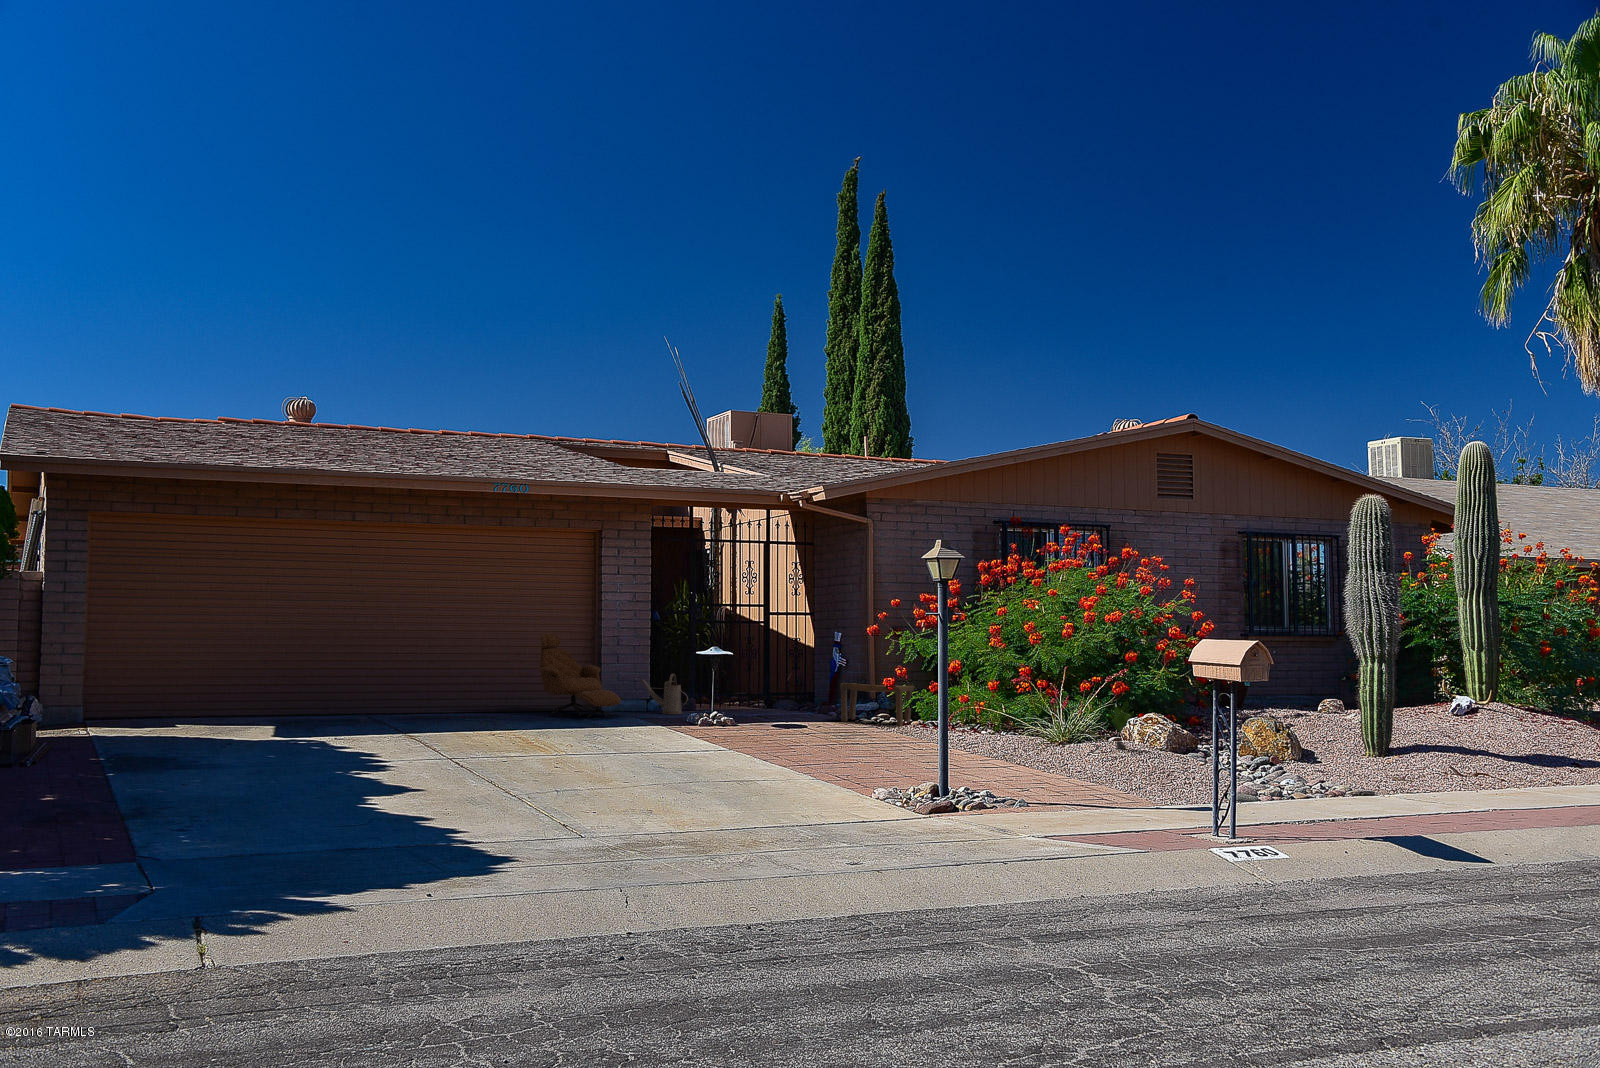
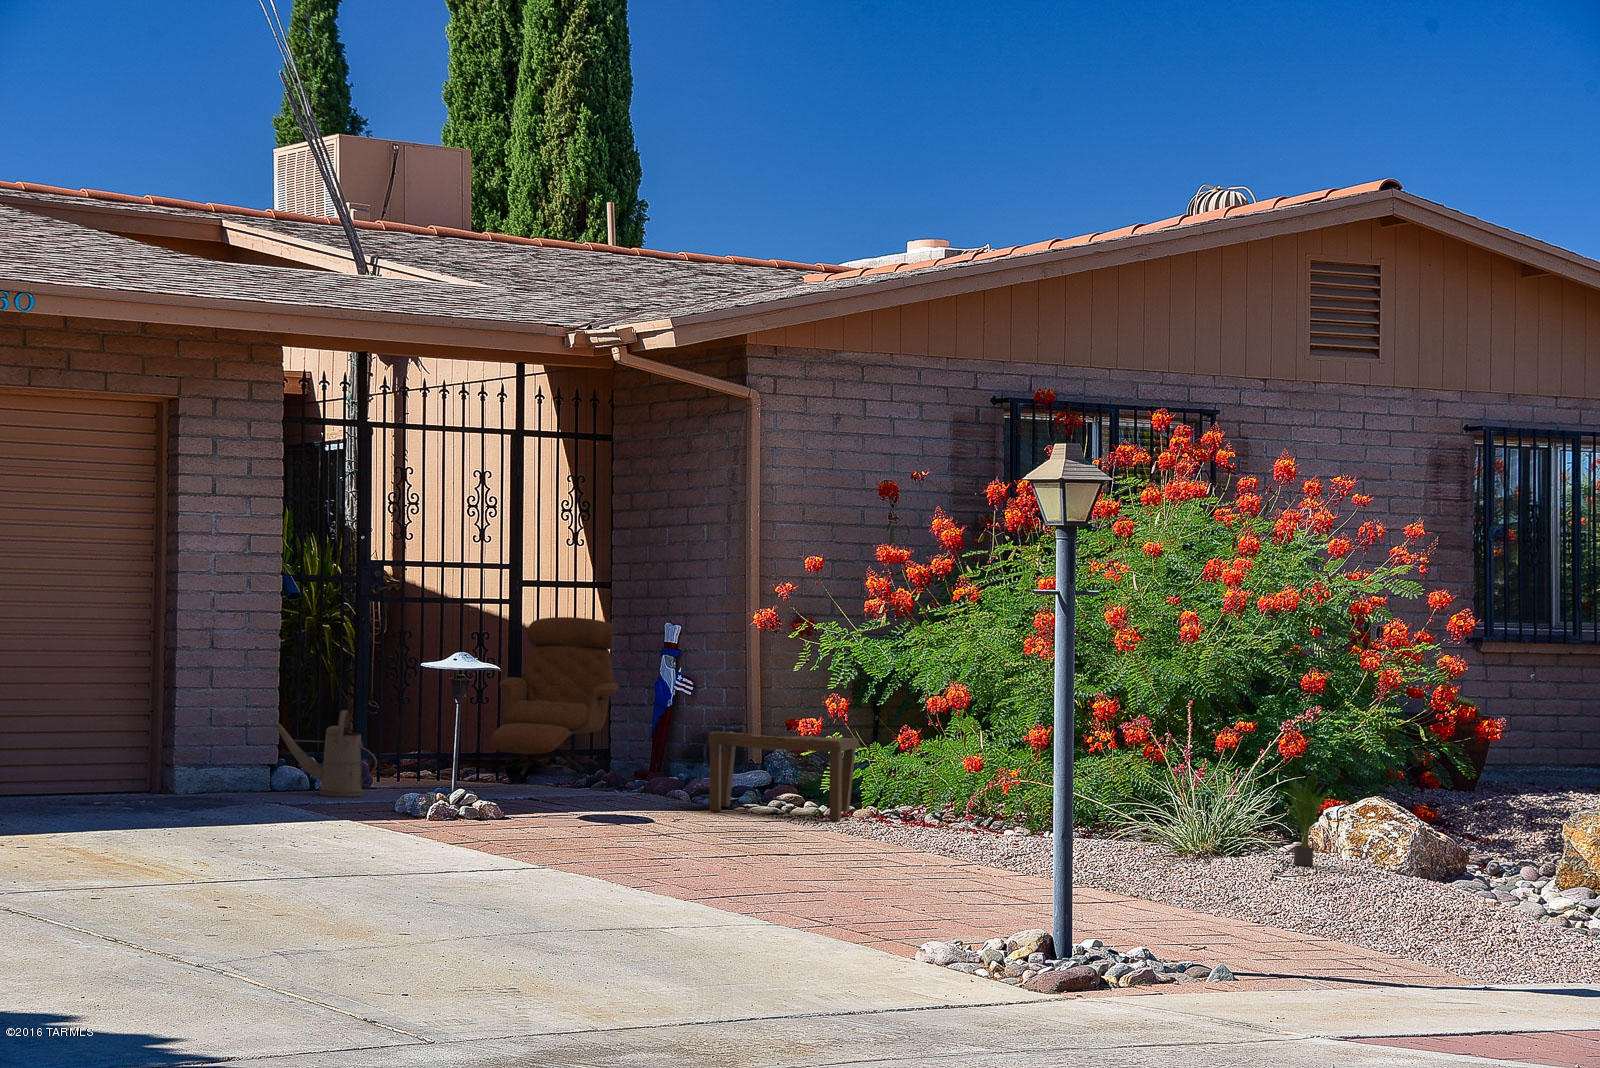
lounge chair: present [538,632,621,718] -> present [491,617,619,775]

